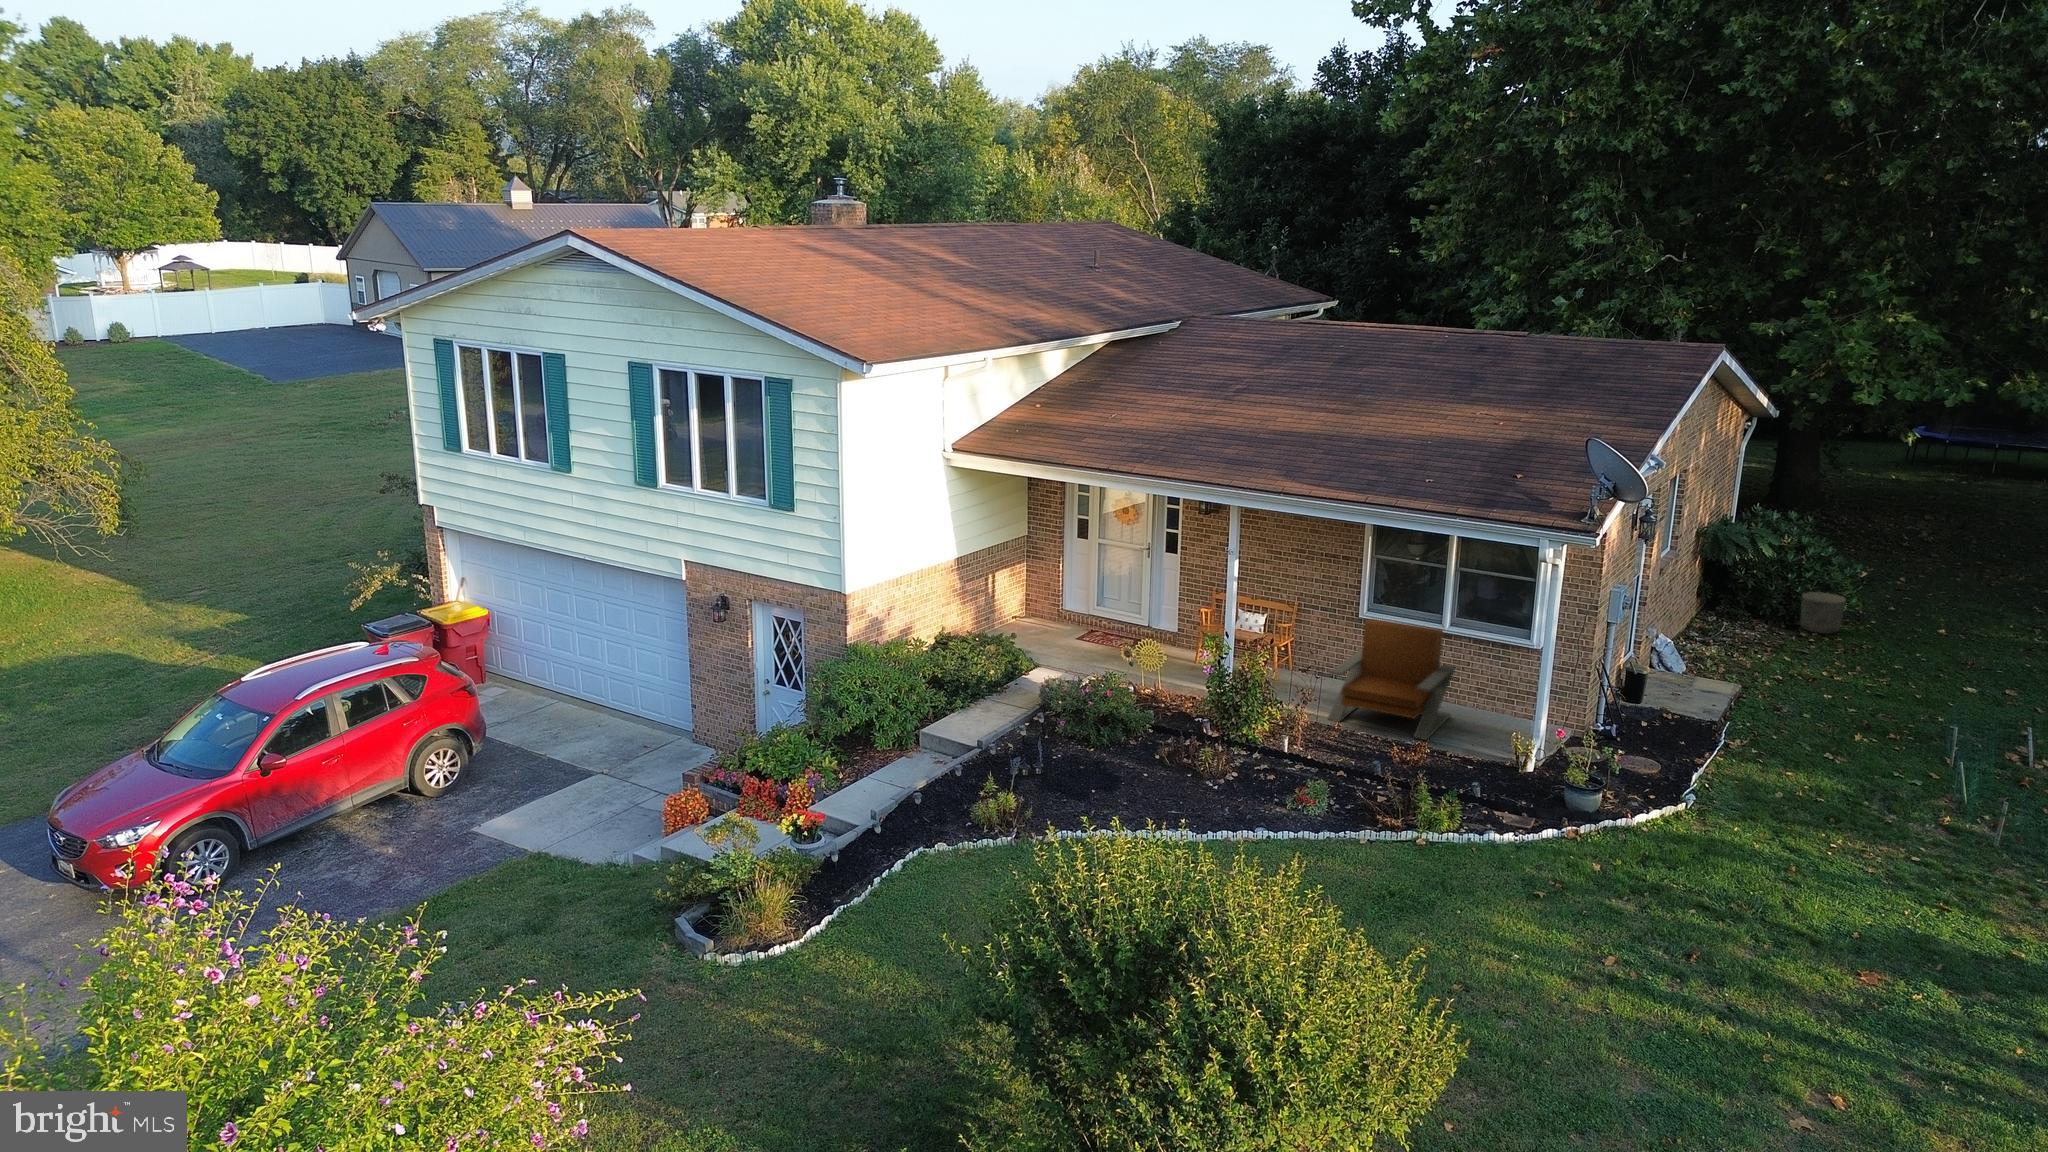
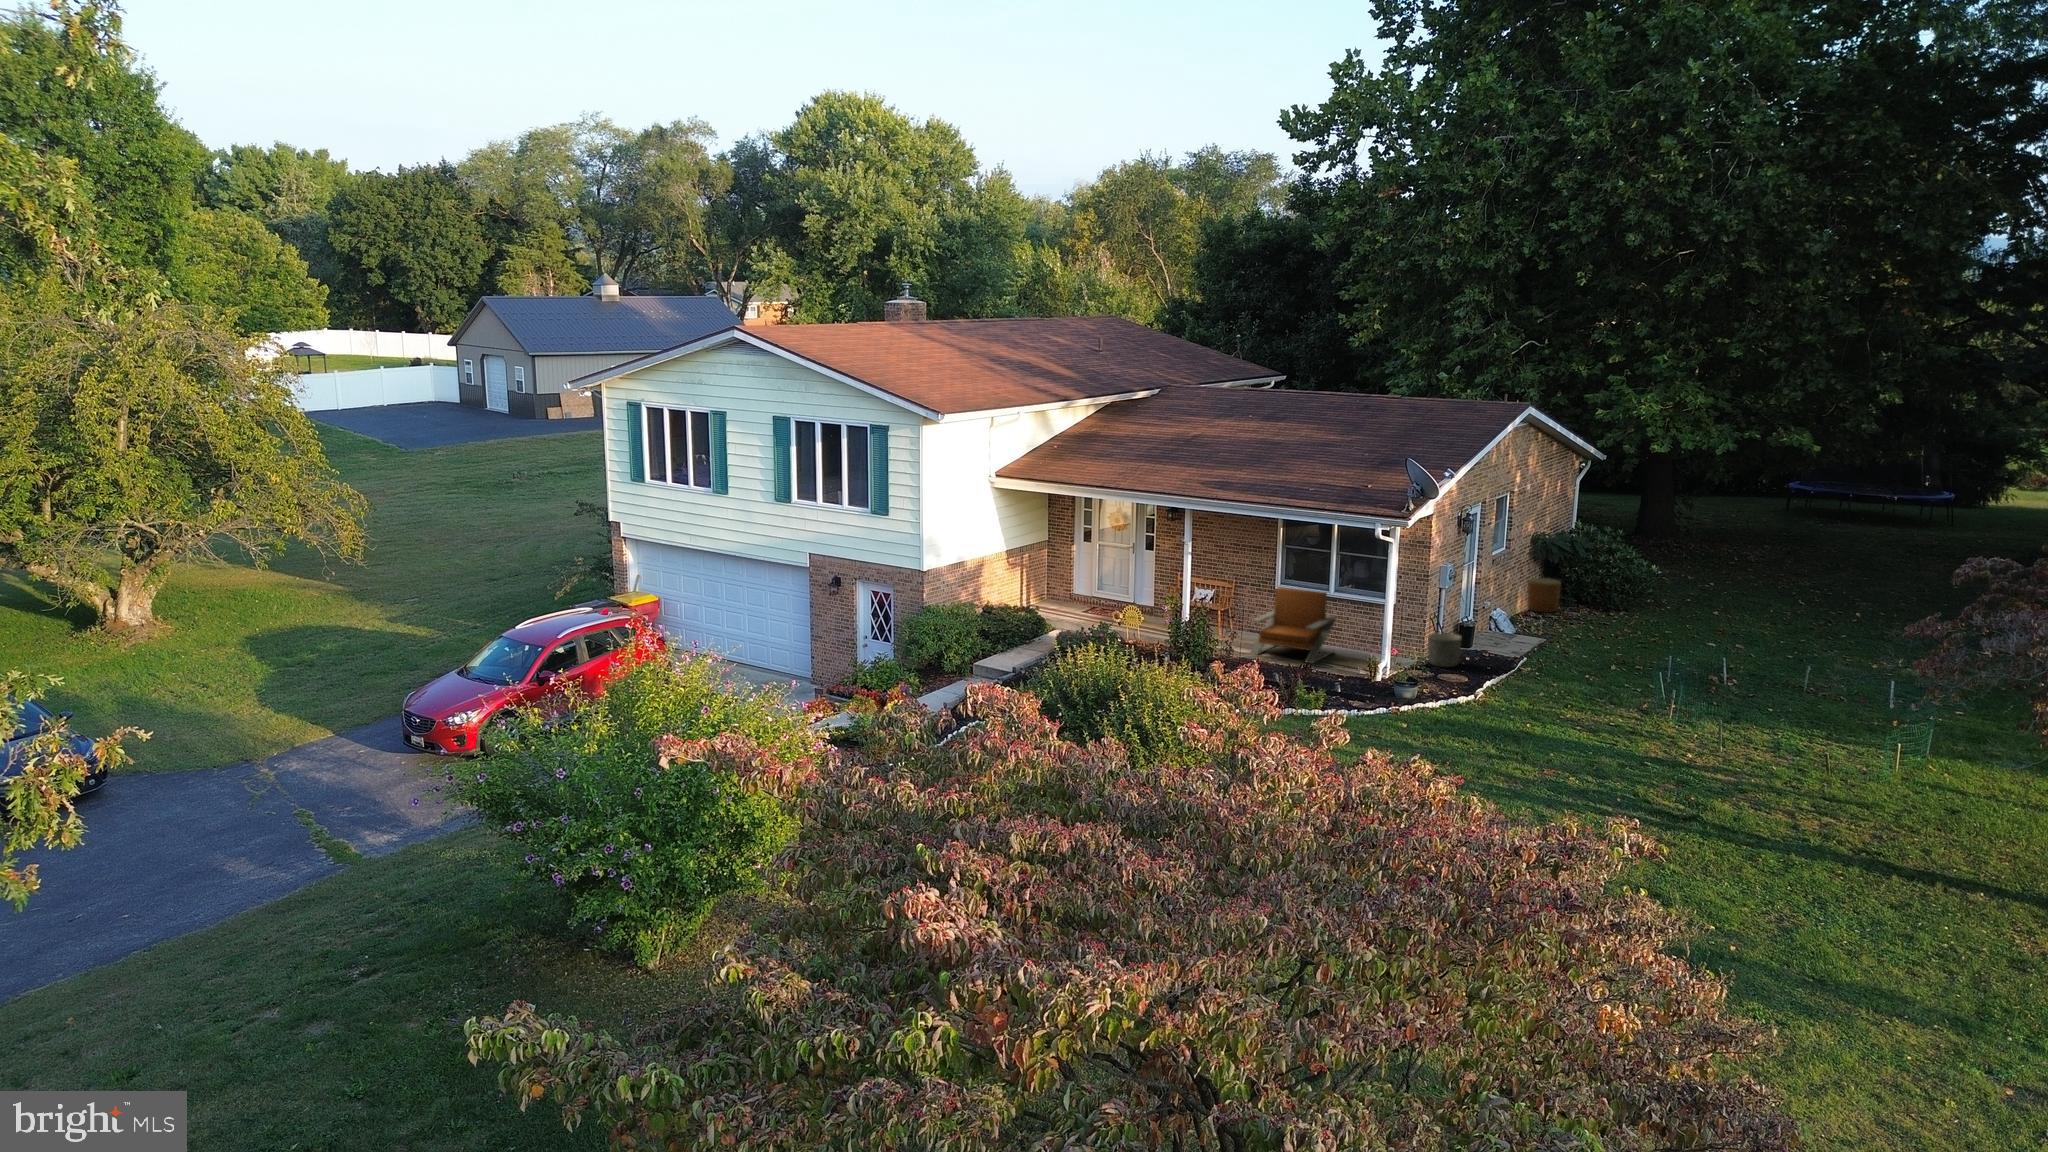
basket: none [1688,586,1739,636] -> present [1527,578,1561,613]
planter: present [1800,592,1846,634] -> present [1428,633,1462,667]

